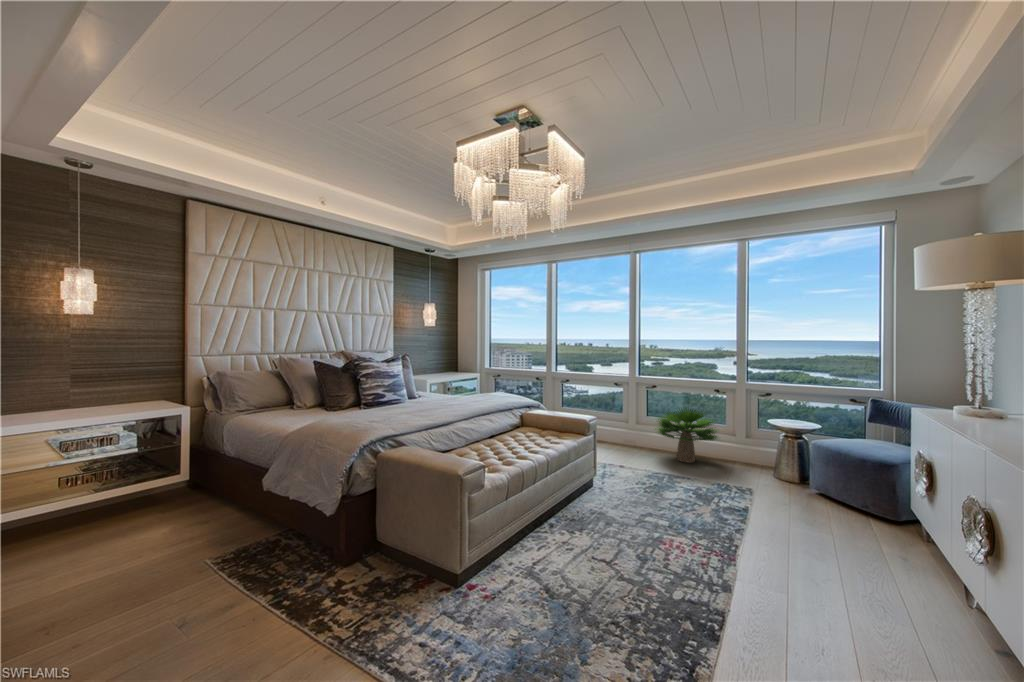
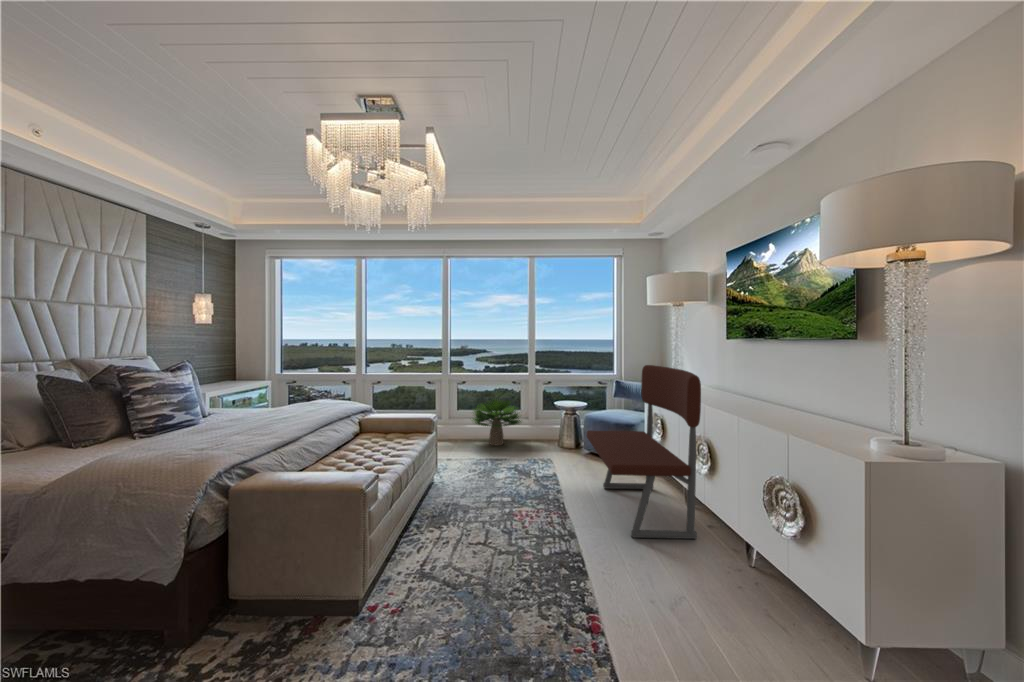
bench: none [781,374,957,658] -> present [586,365,701,539]

